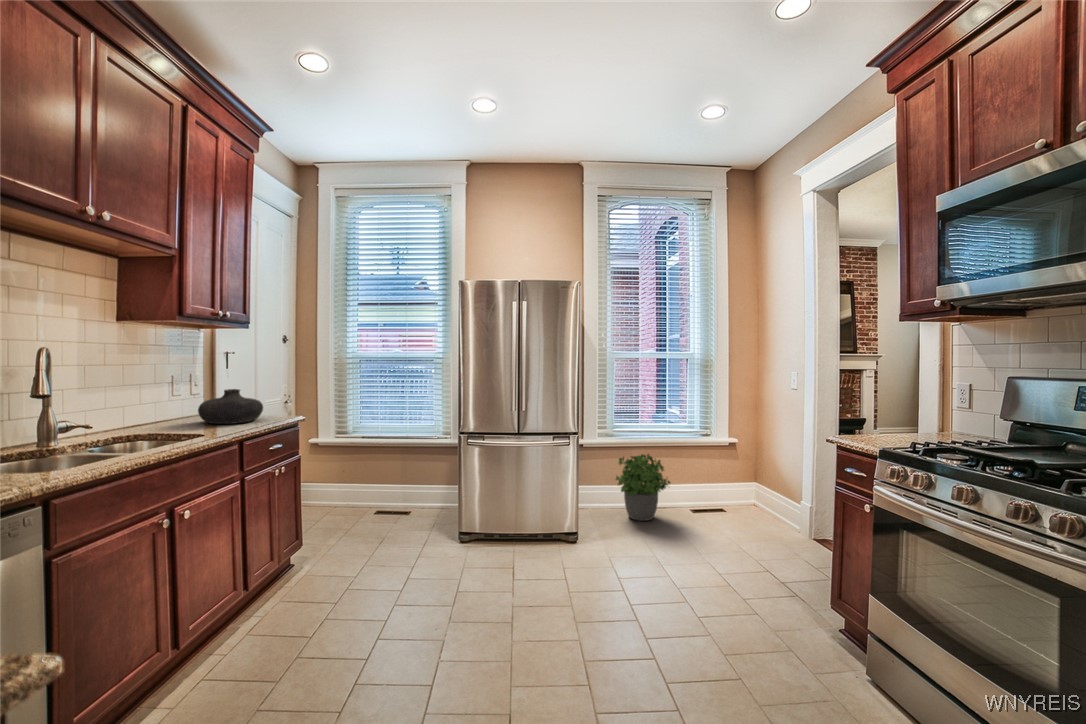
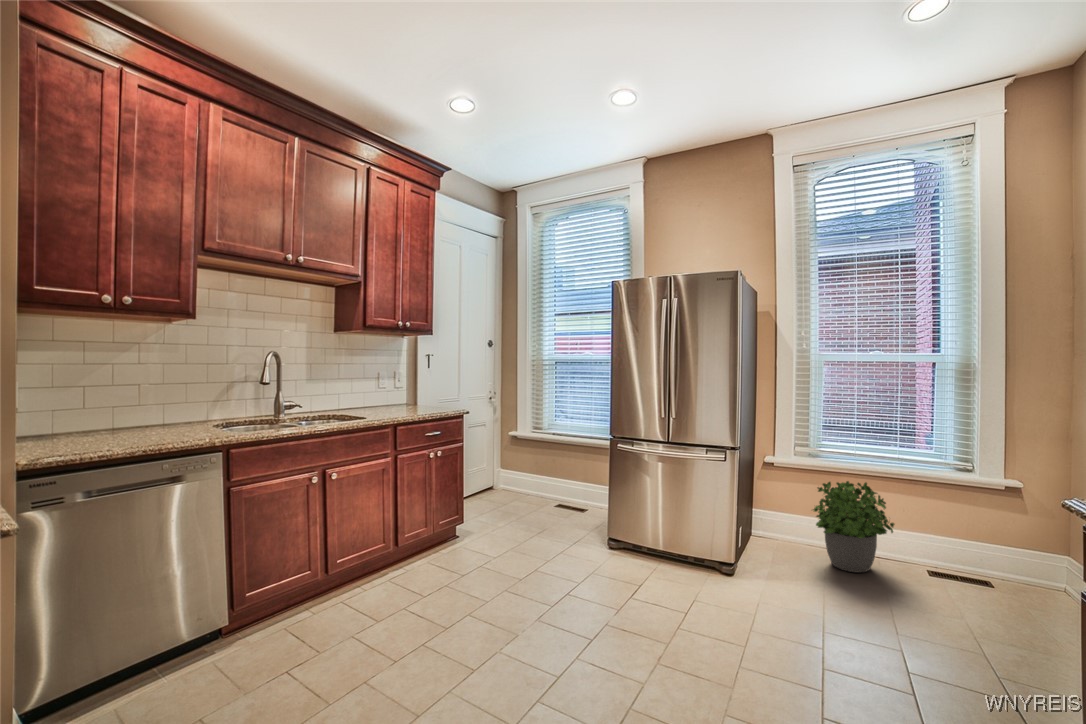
vase: present [198,389,263,424] -> none [386,384,433,412]

